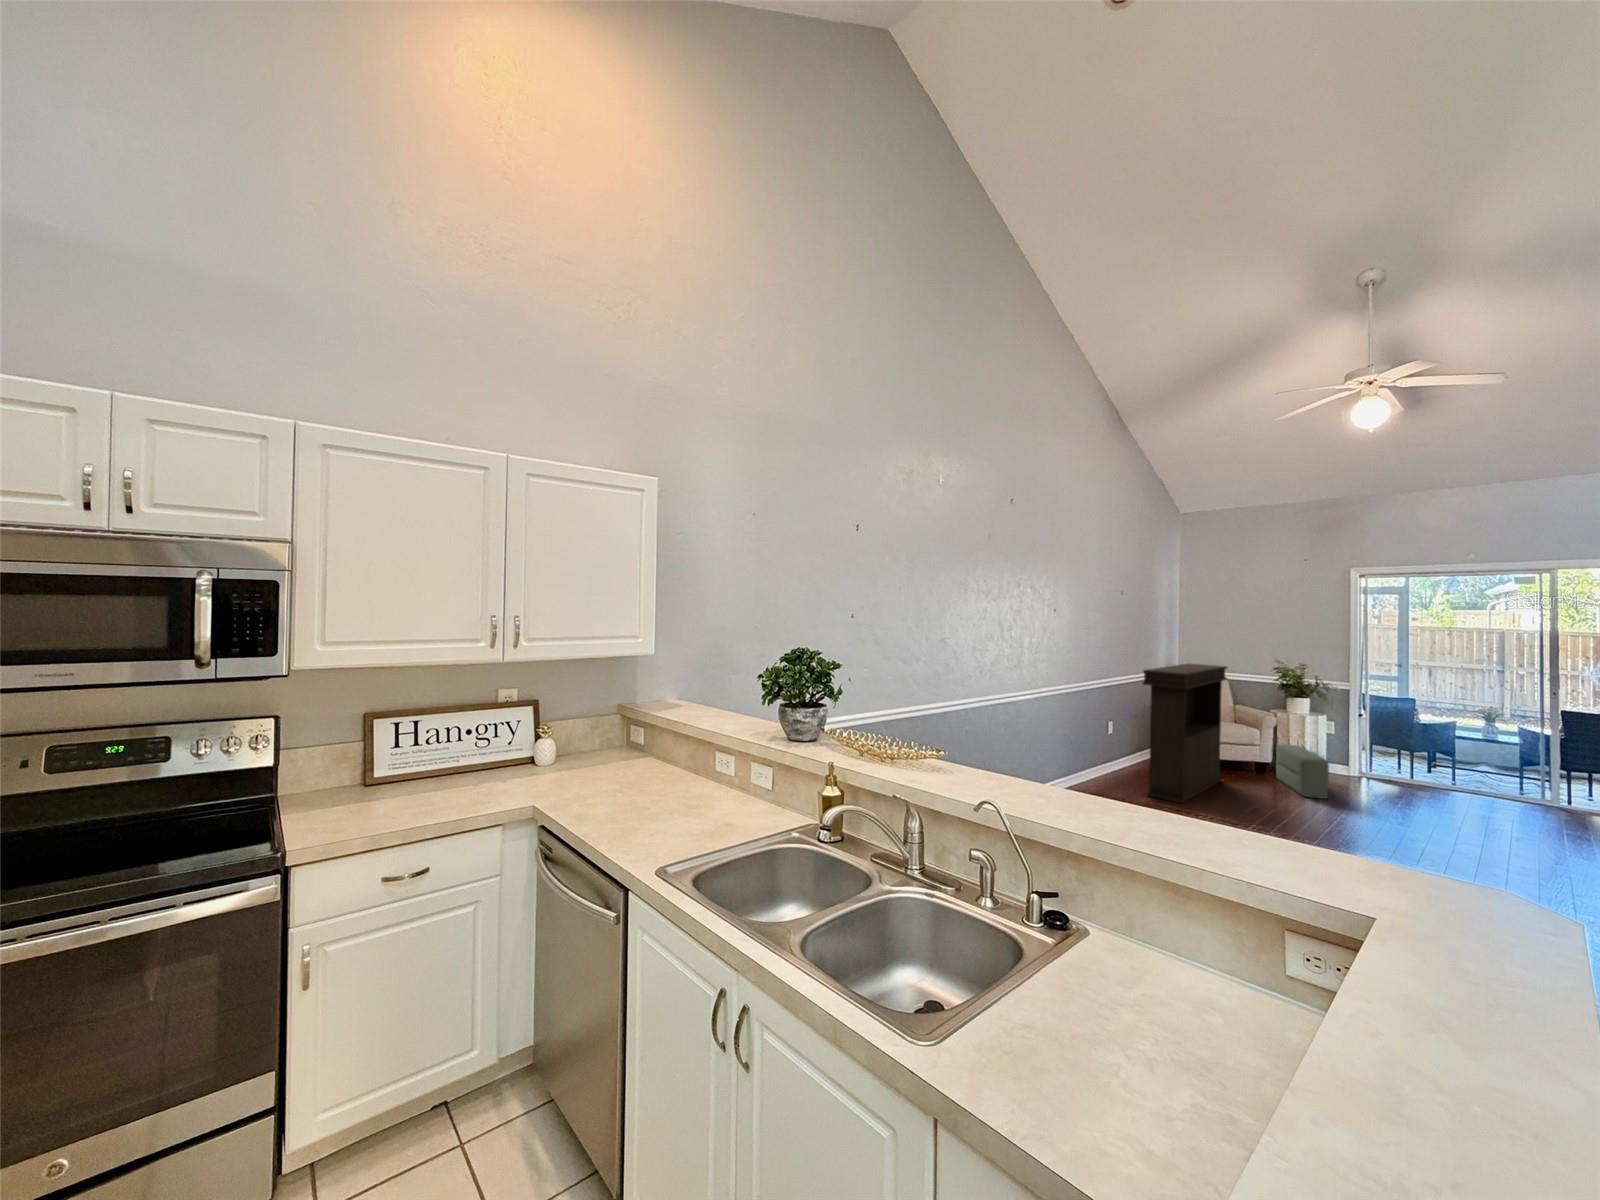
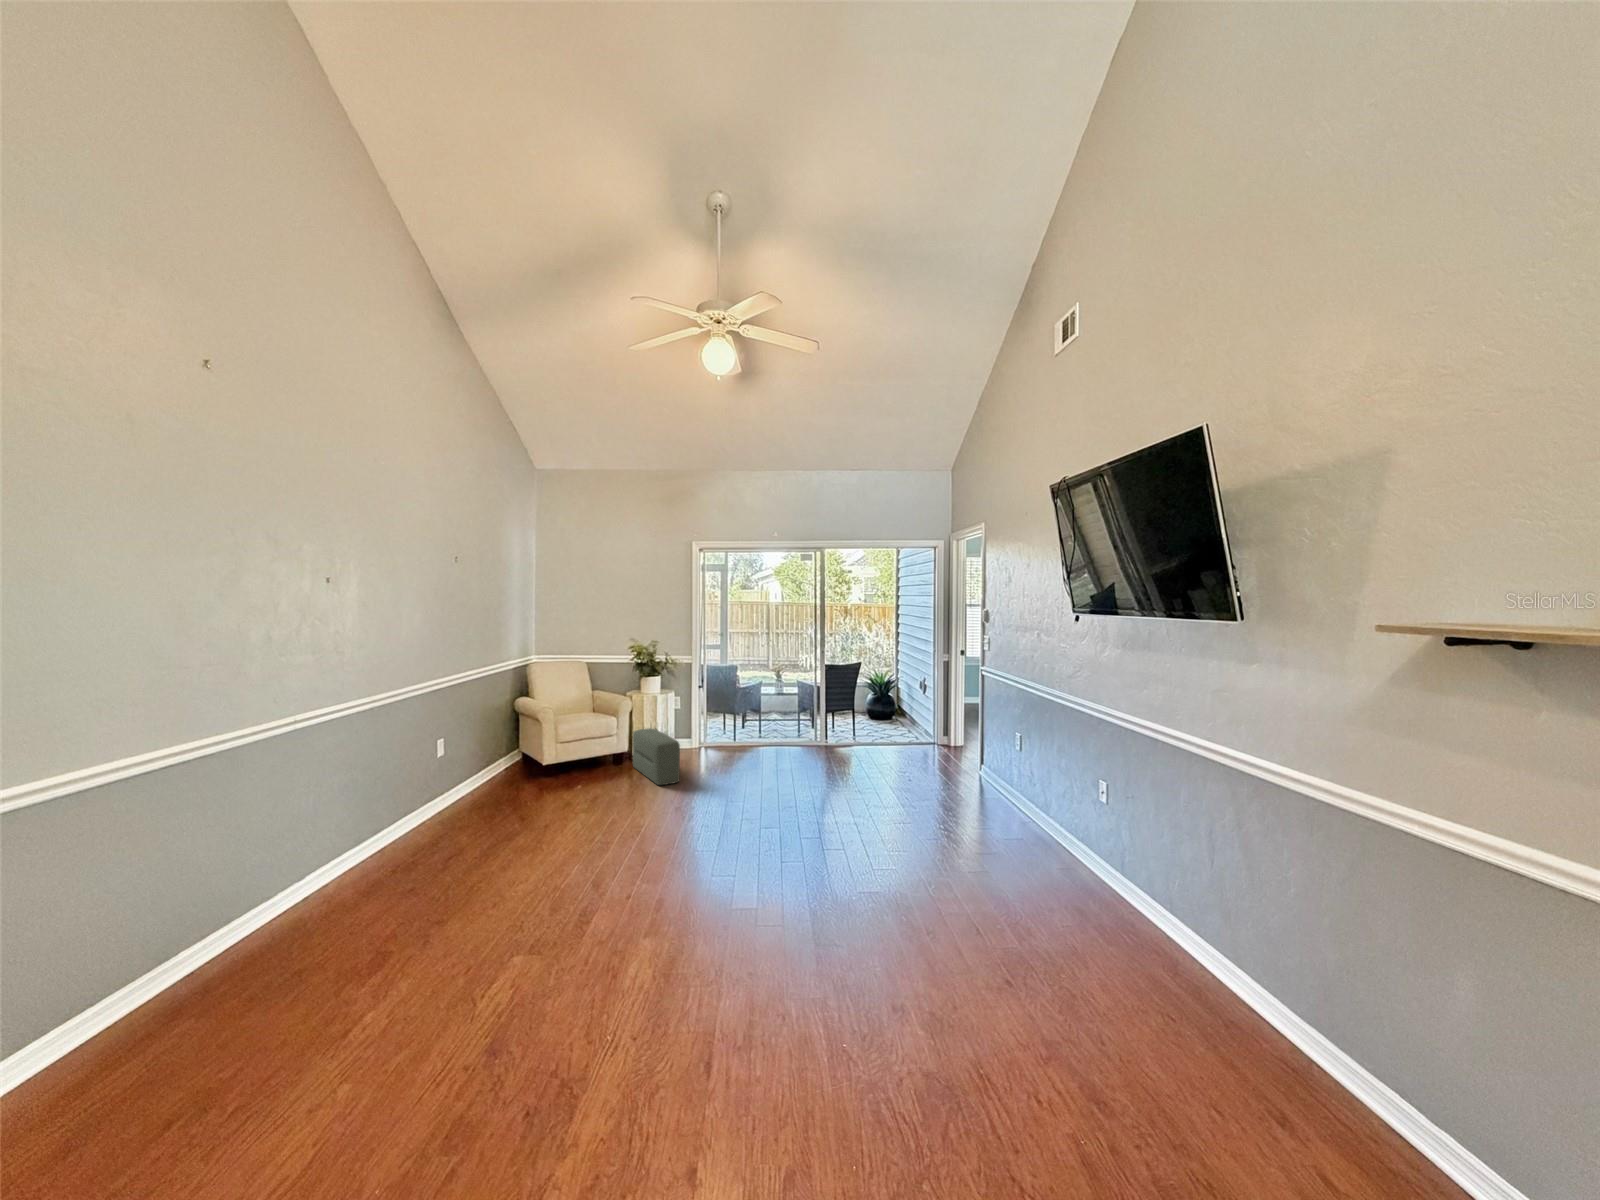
console table: present [1143,663,1227,803] -> none [481,650,585,839]

